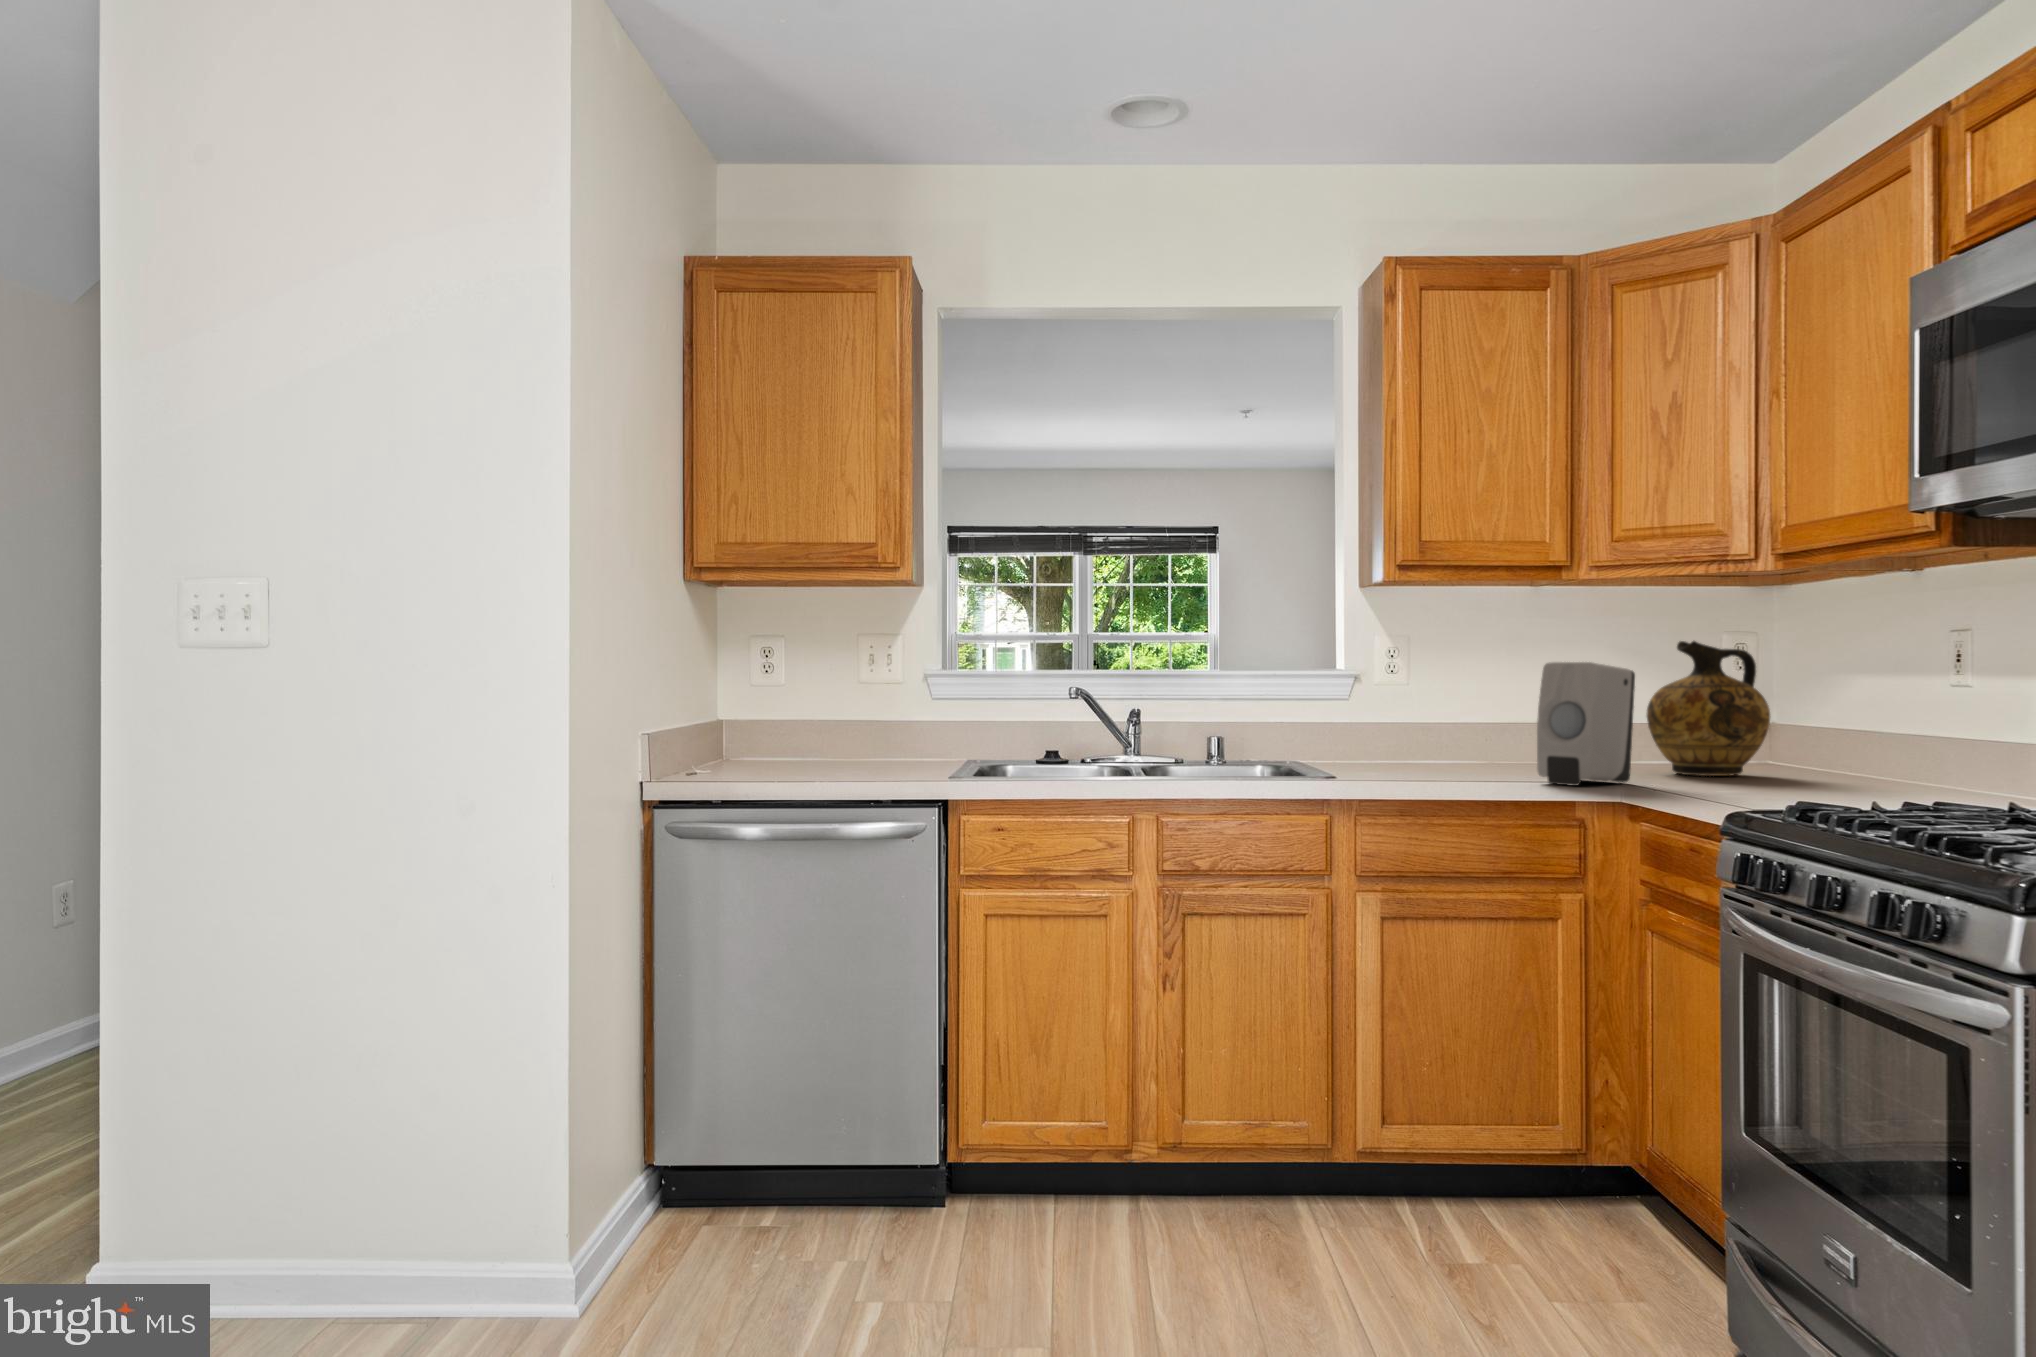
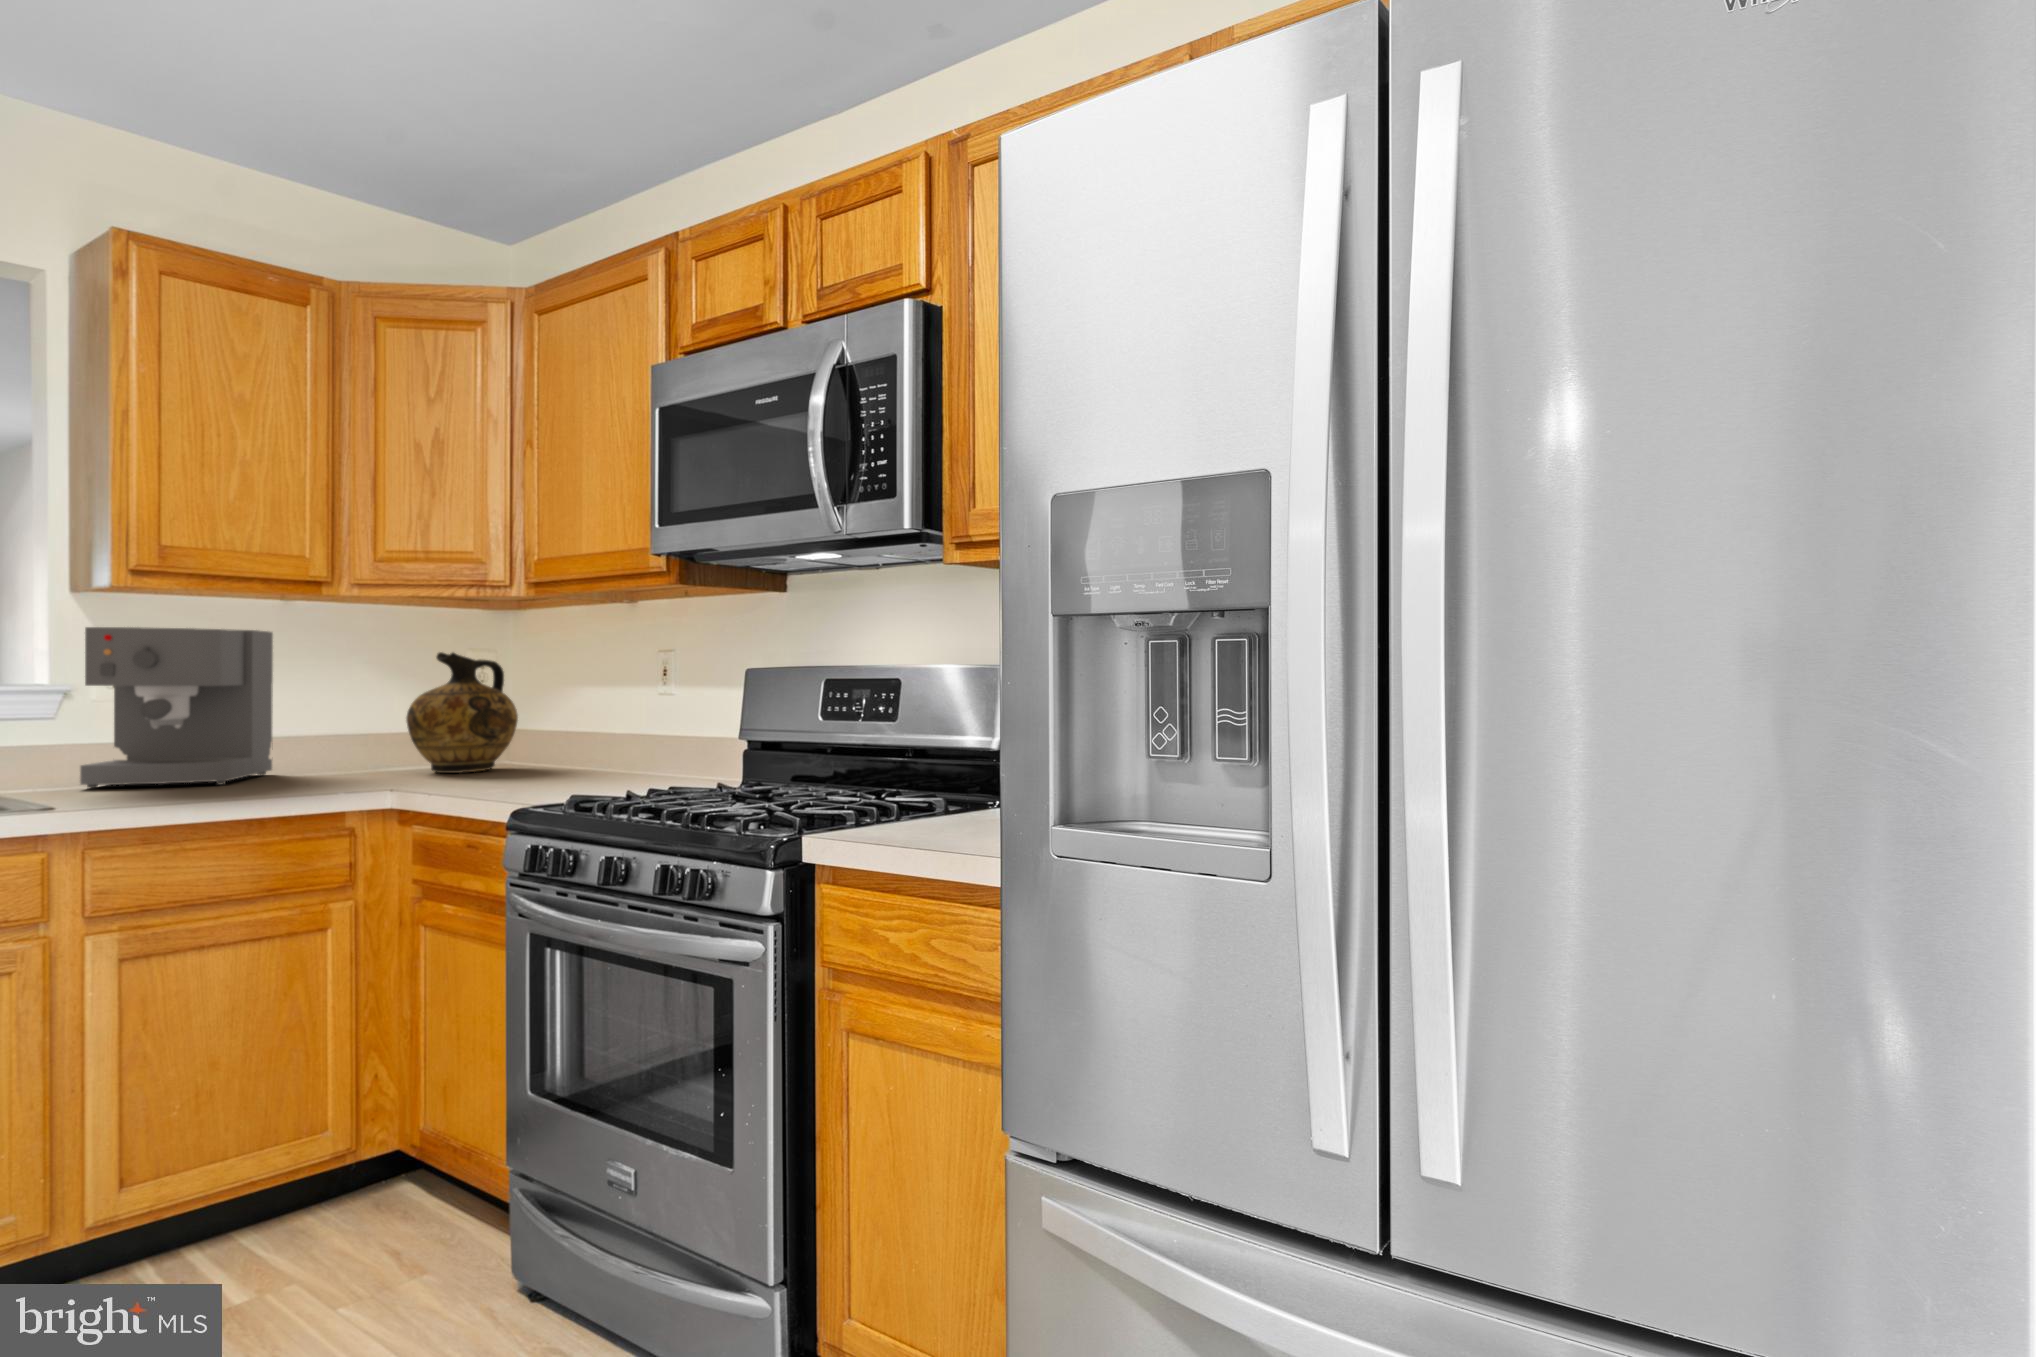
coffee maker: none [1389,624,1529,768] -> present [80,627,273,788]
soap dispenser: present [1537,662,1635,786] -> none [300,672,405,797]

